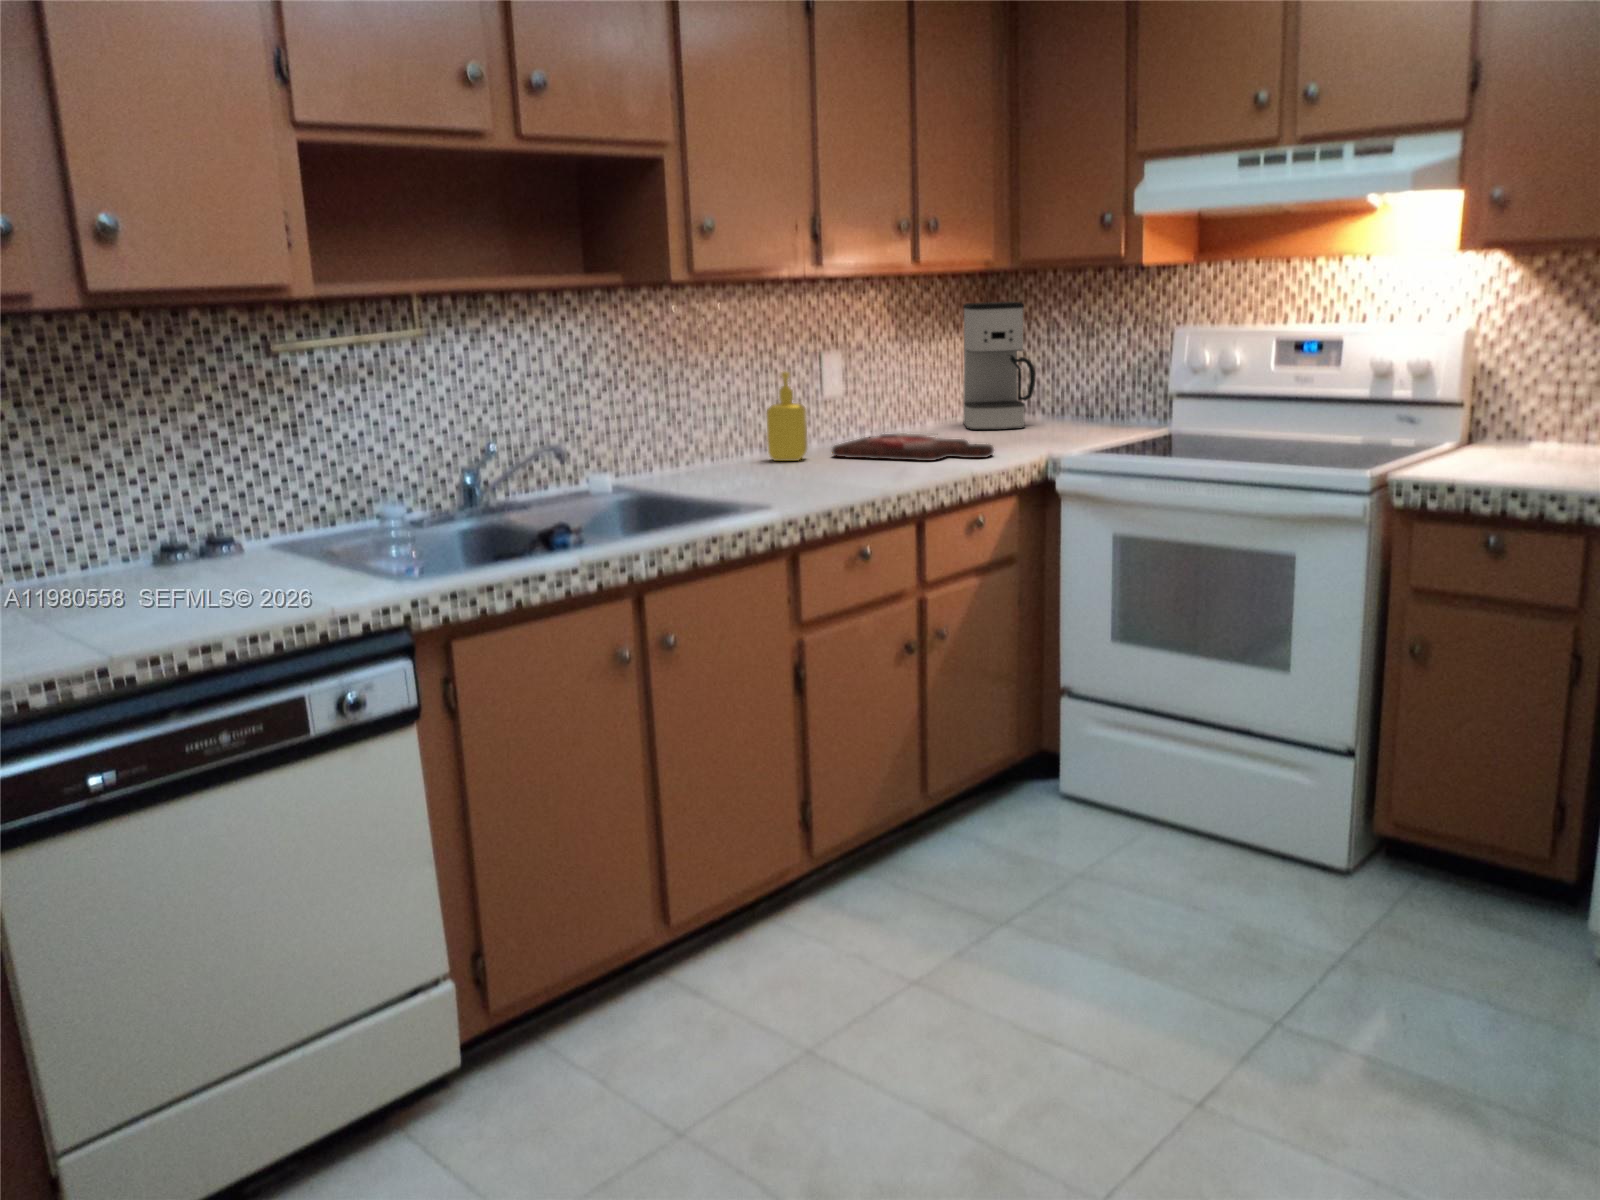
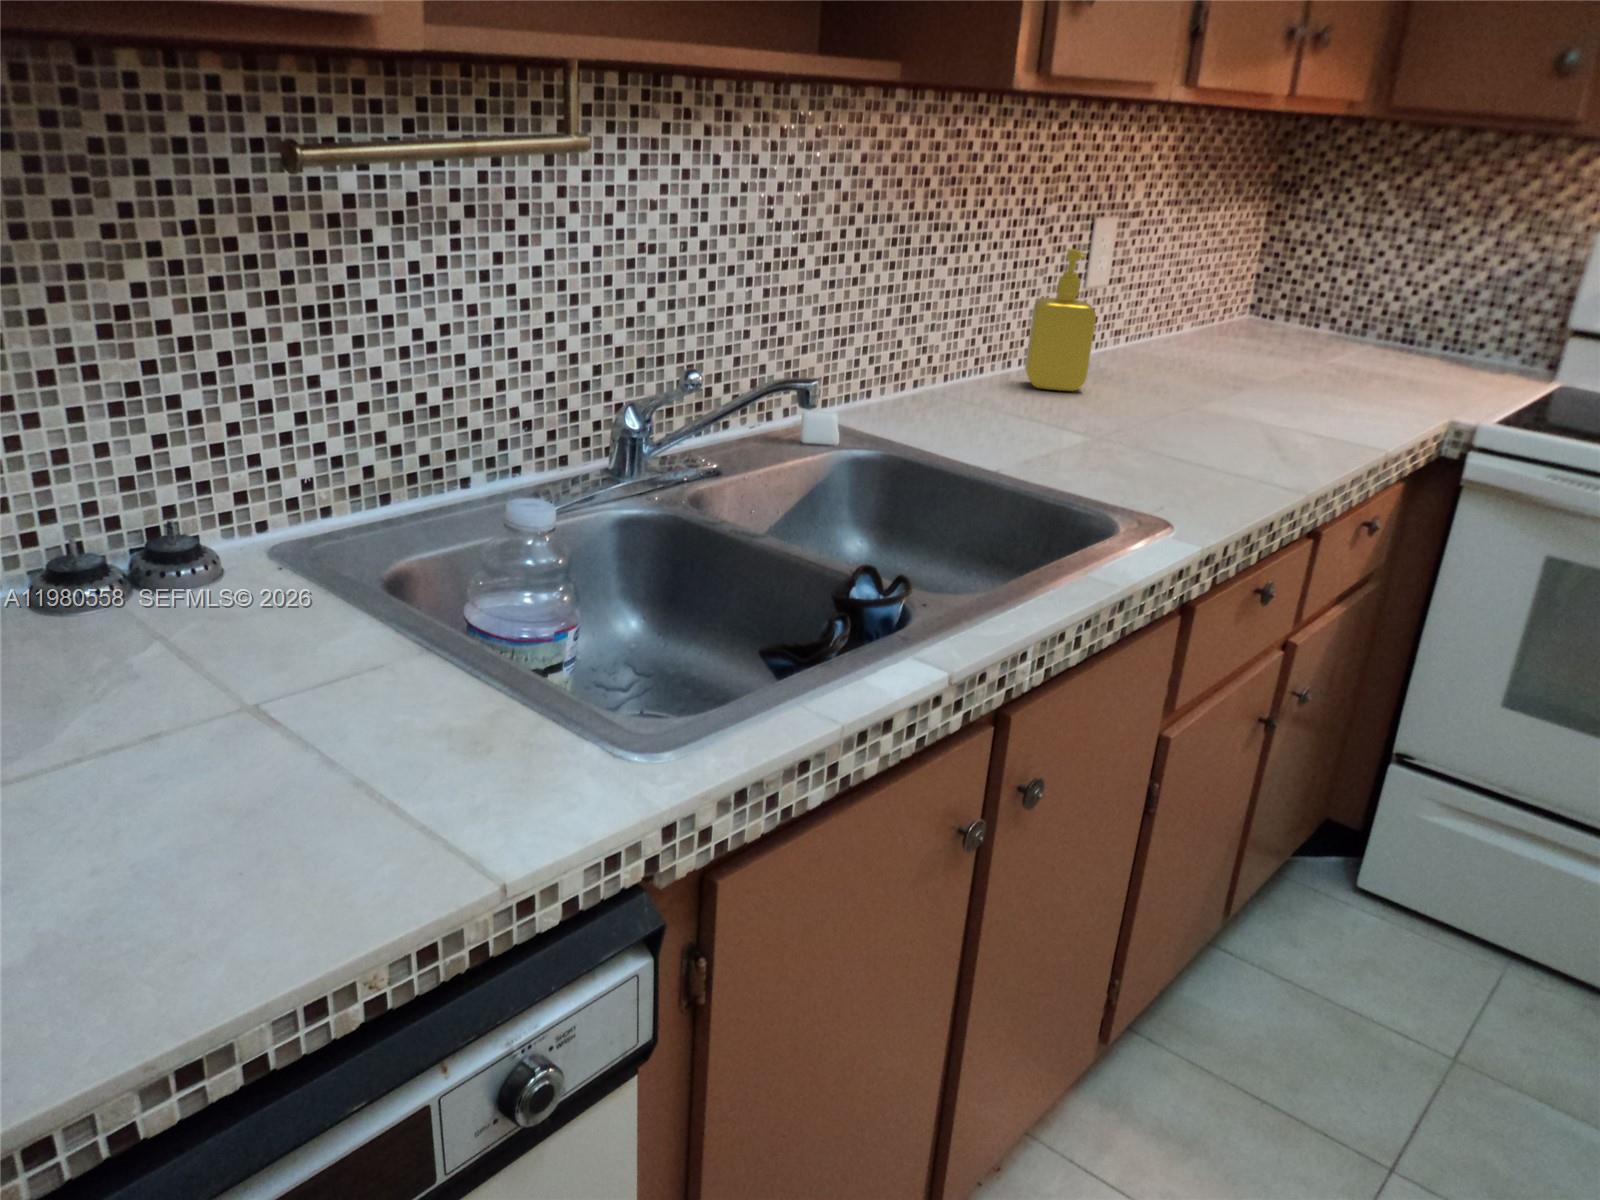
coffee maker: present [963,301,1035,430] -> none [1222,156,1365,351]
cutting board: present [832,433,994,461] -> none [1116,353,1376,419]

